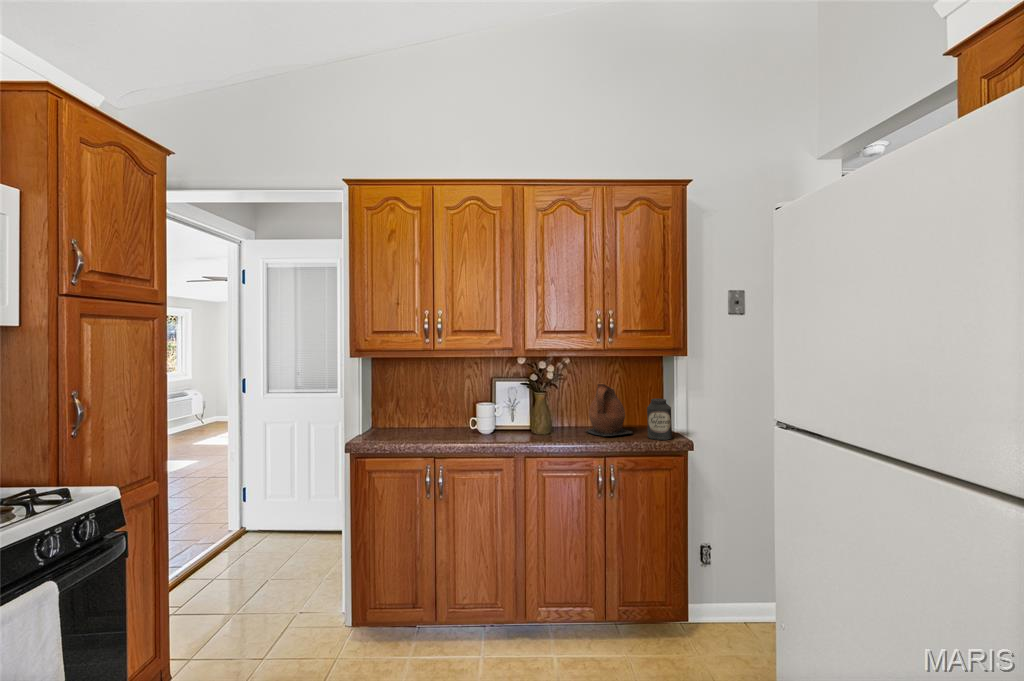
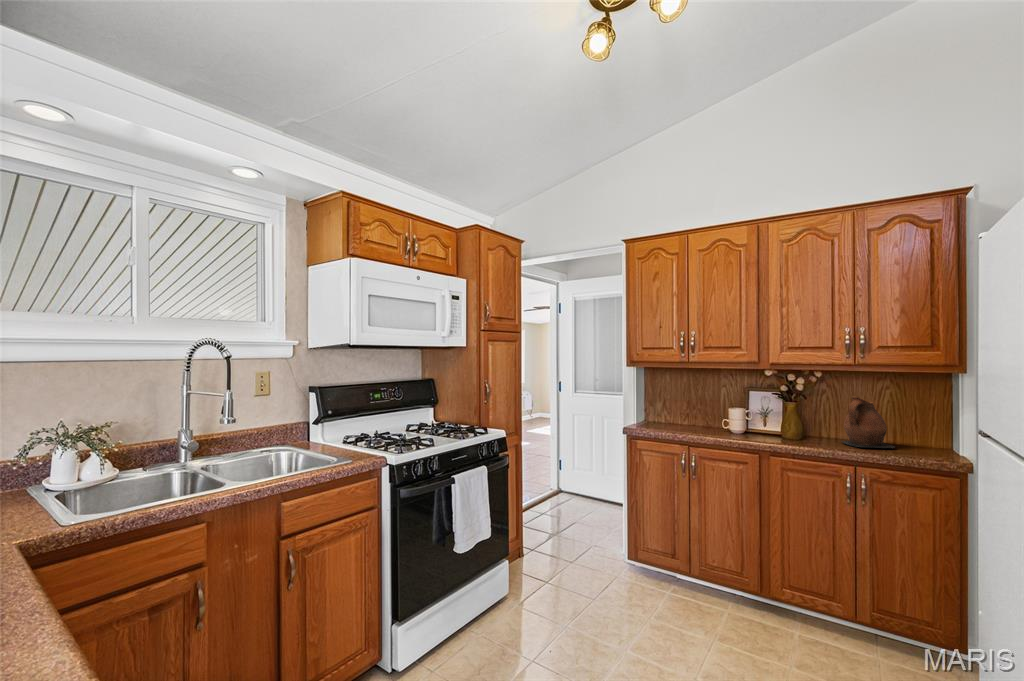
canister: present [647,398,672,440] -> none [909,415,943,457]

